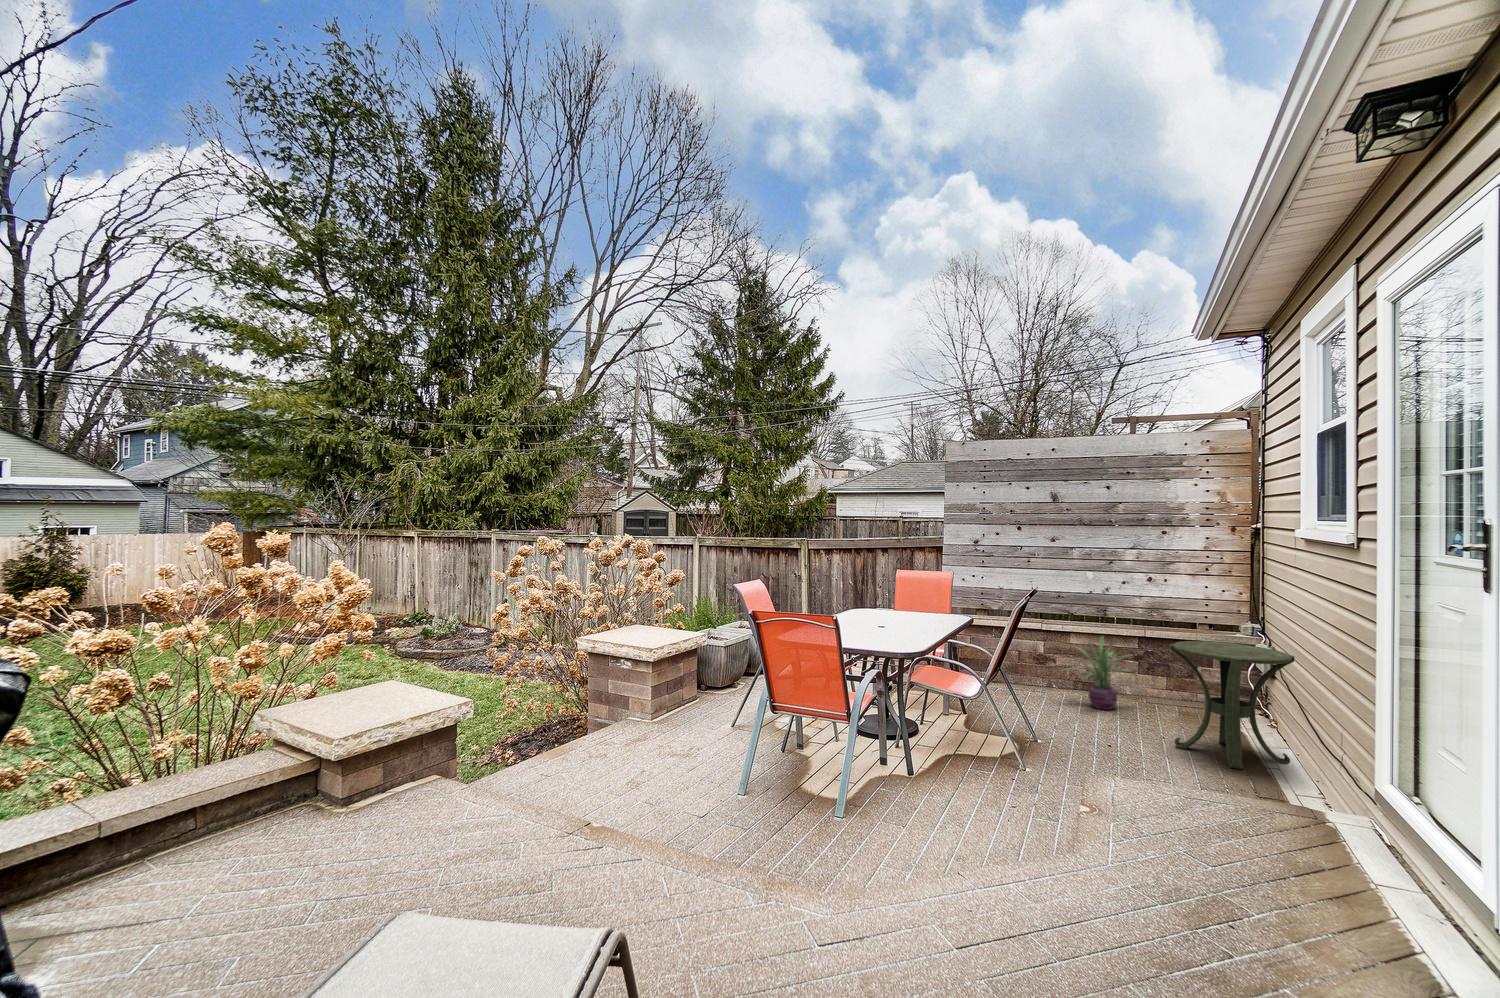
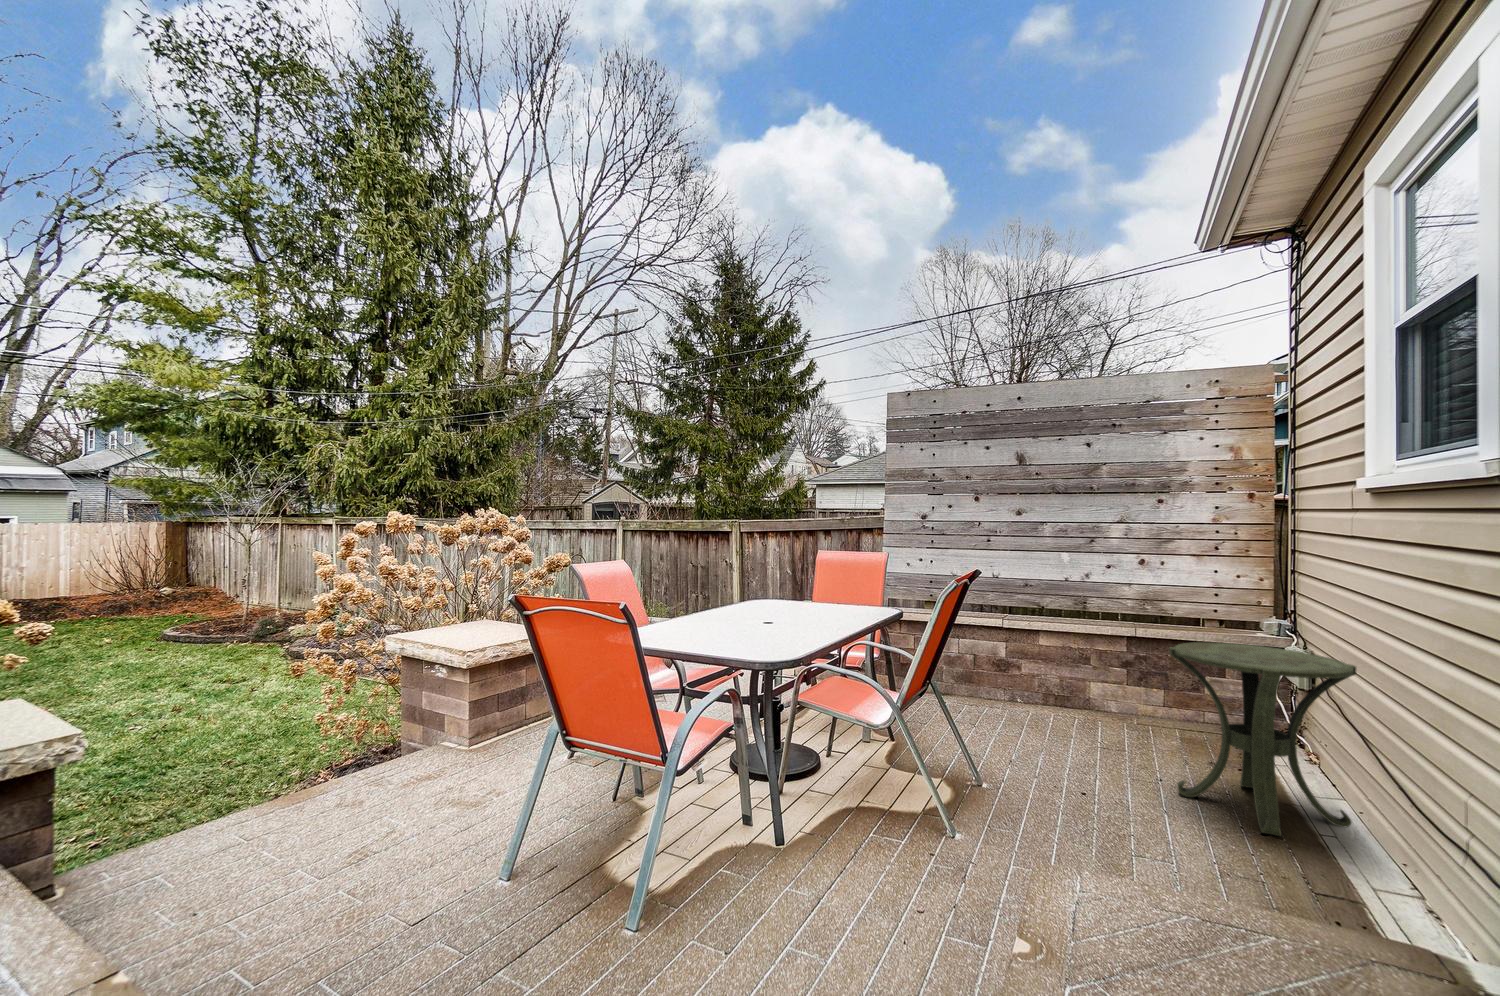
decorative plant: present [1074,636,1127,710] -> none [1023,634,1133,732]

